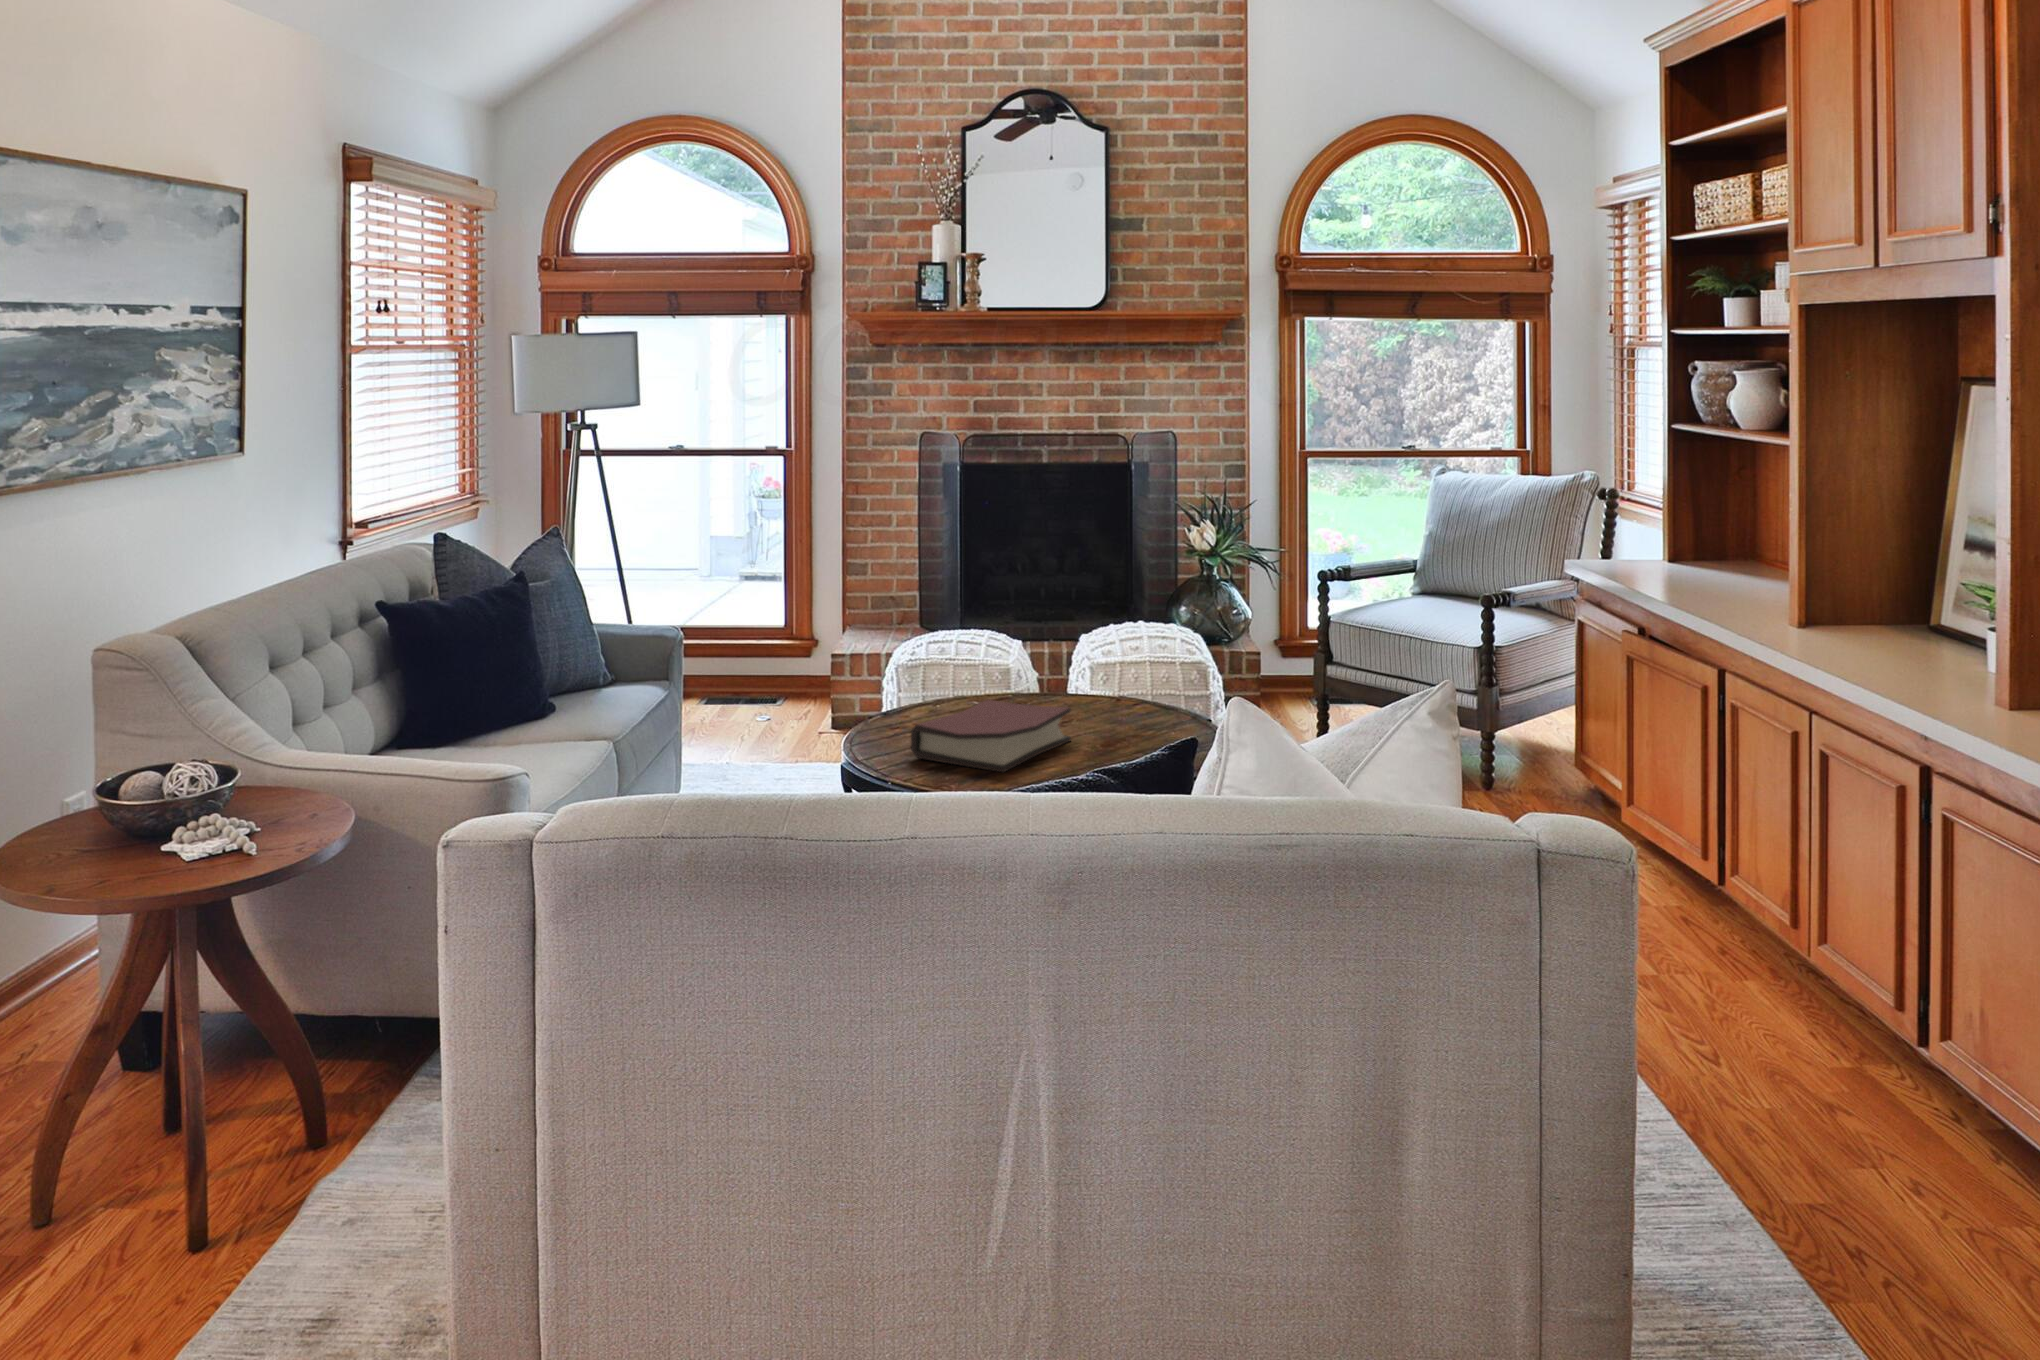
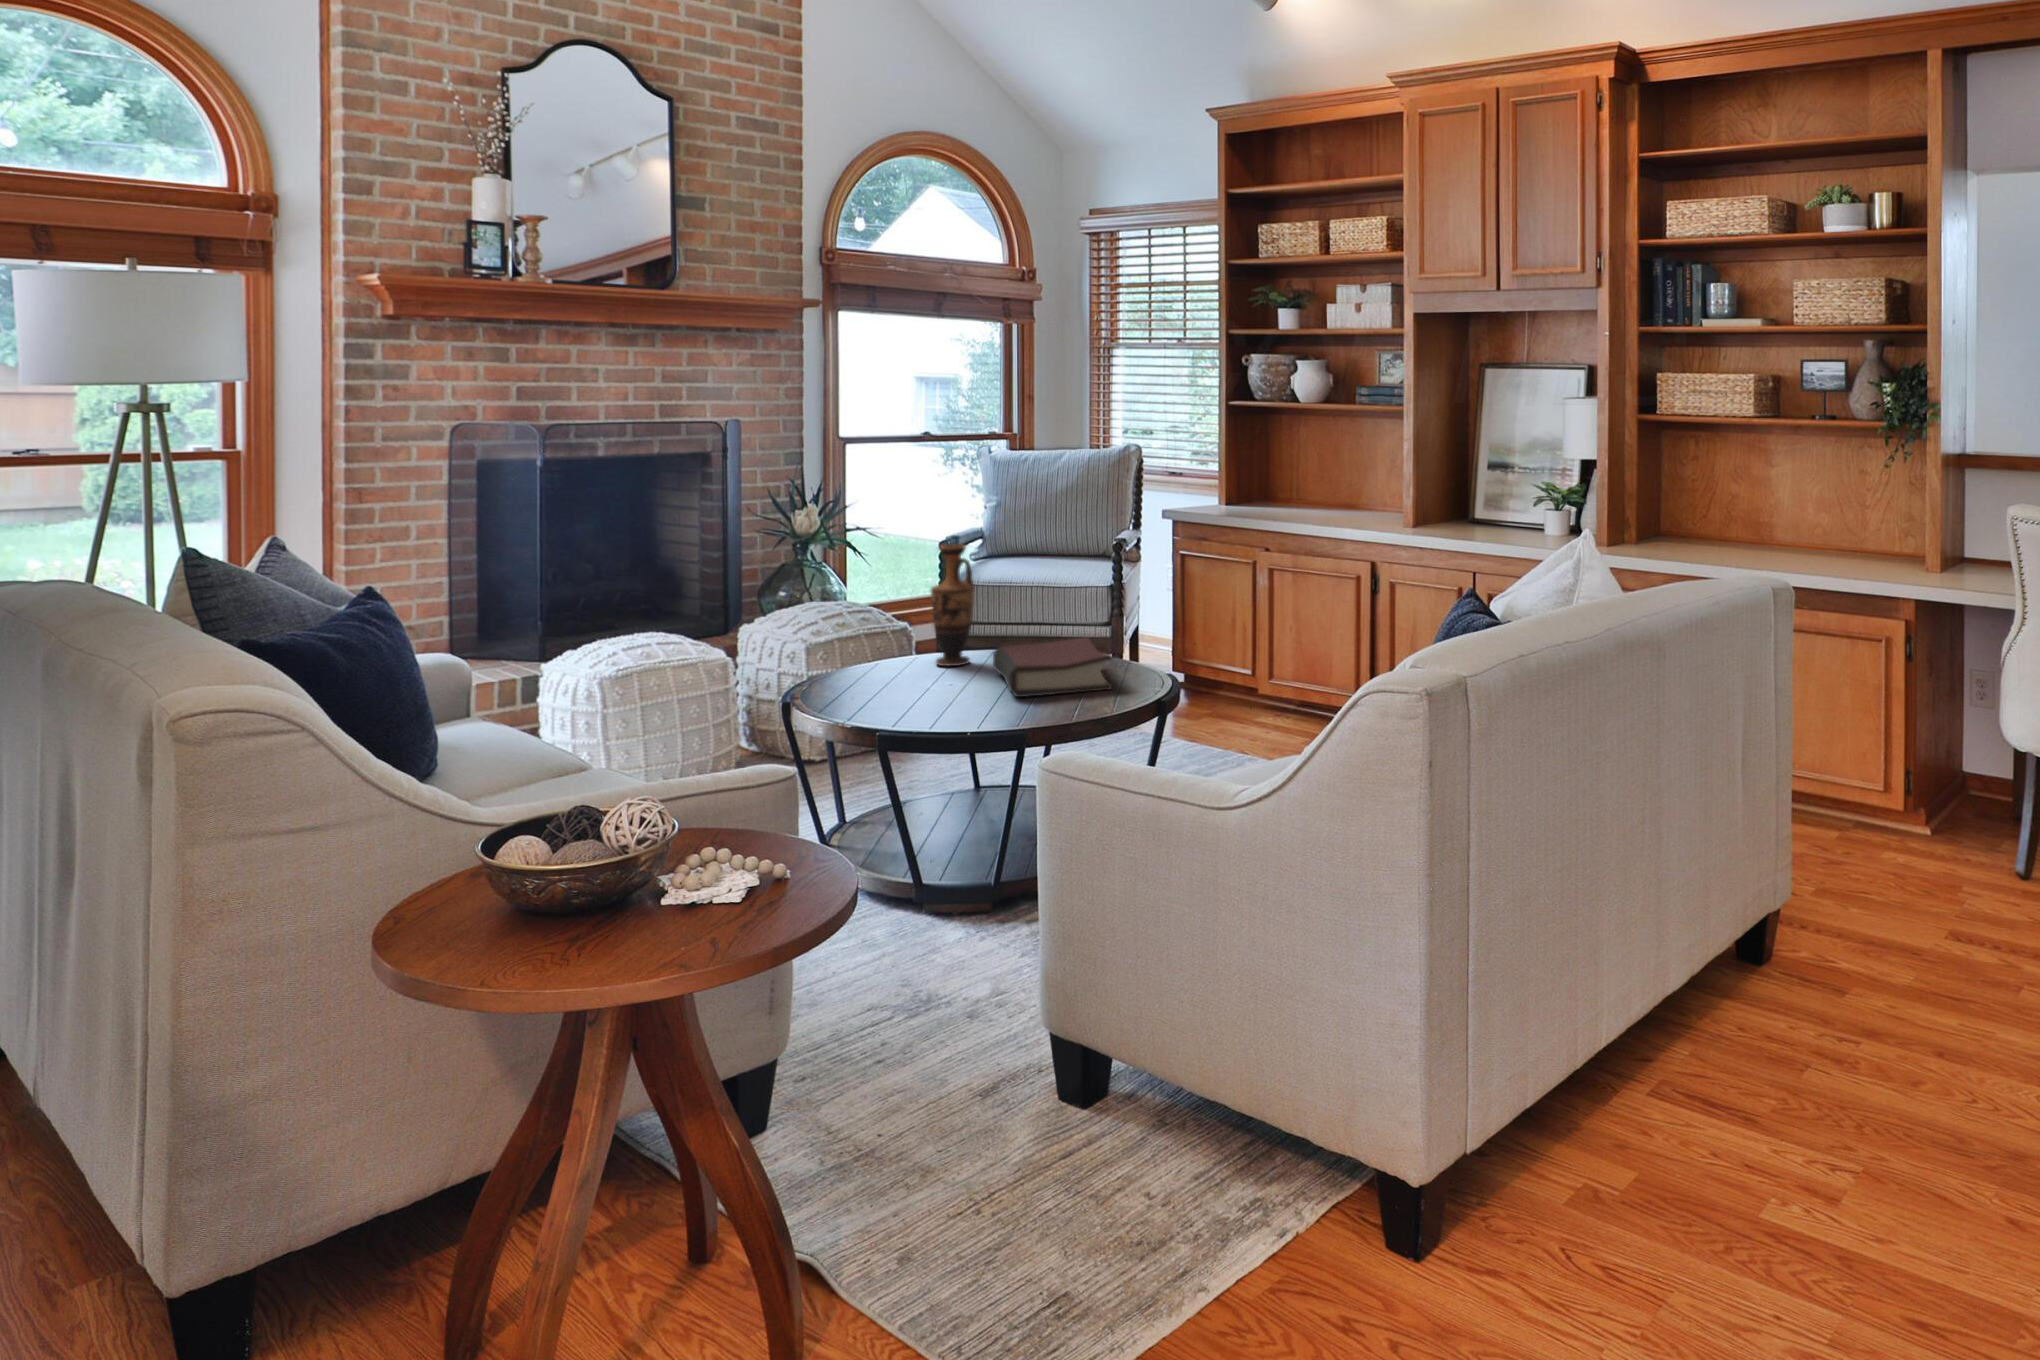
vase: none [972,583,1017,712] -> present [931,544,975,666]

